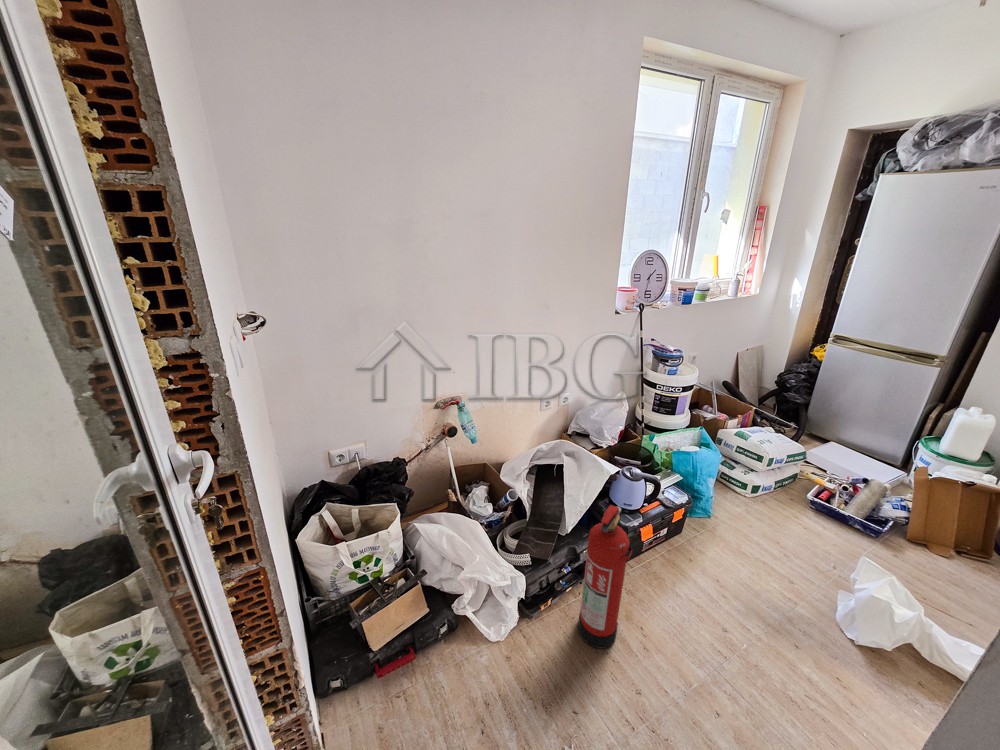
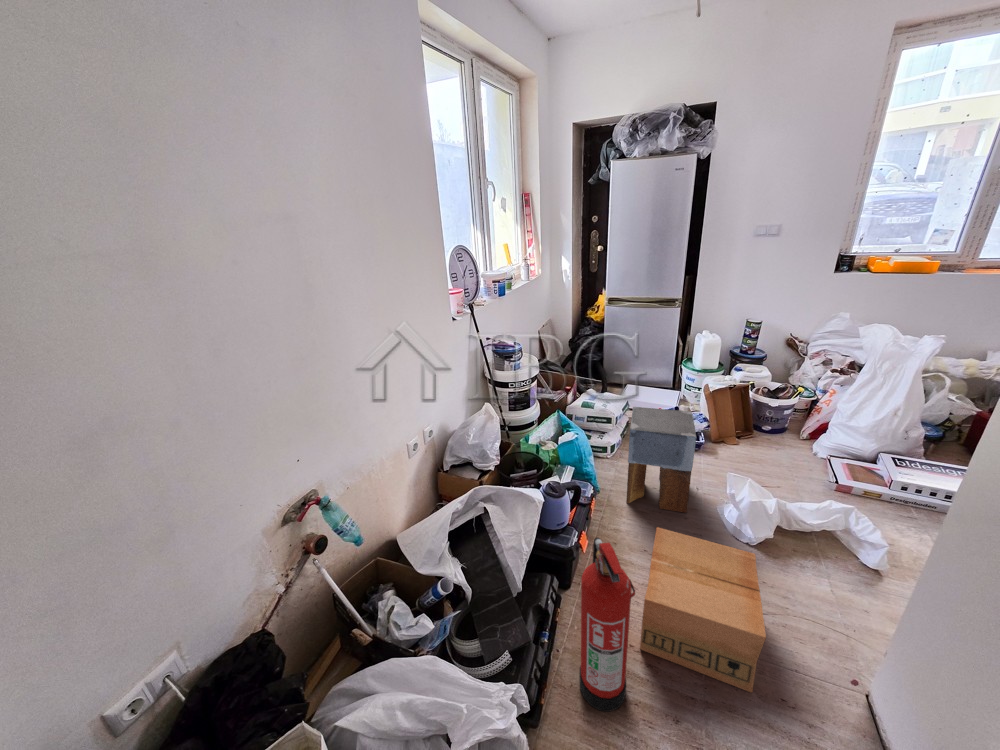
stool: none [729,448,847,577] -> present [626,407,696,513]
cardboard box: none [647,551,810,724] -> present [640,527,766,693]

